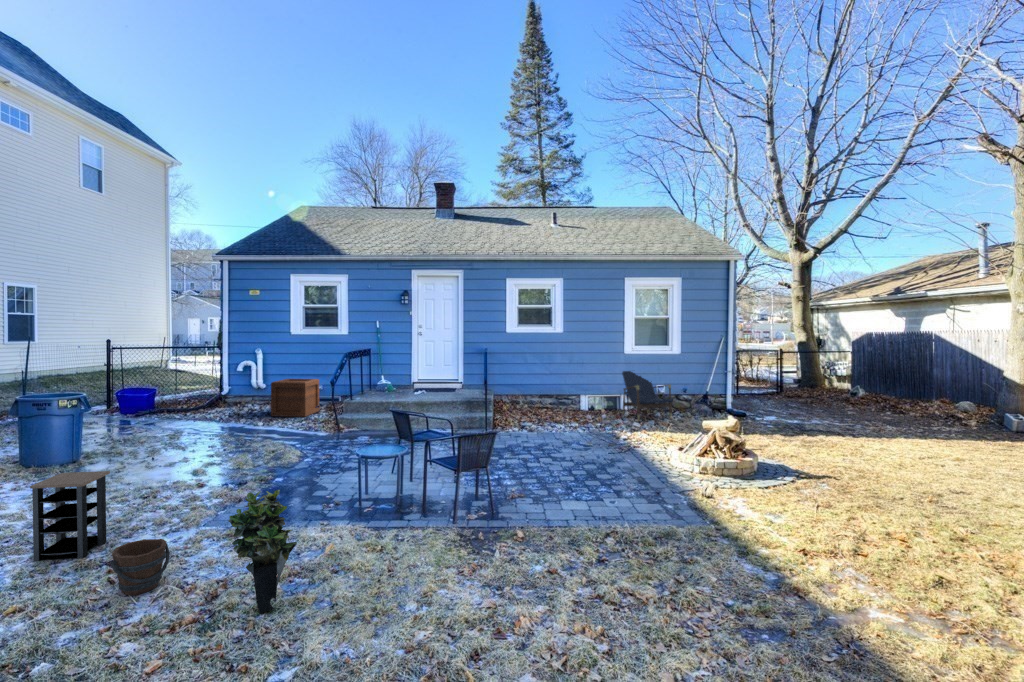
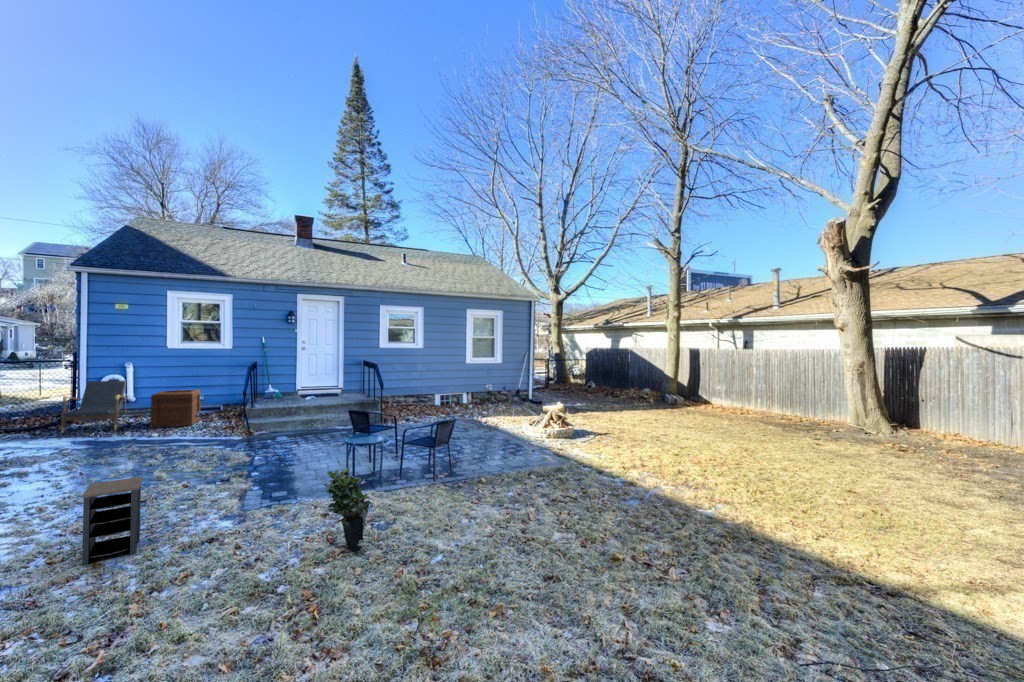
lounge chair: present [622,371,673,420] -> present [61,380,127,433]
bucket: present [110,539,170,595] -> none [210,519,252,565]

